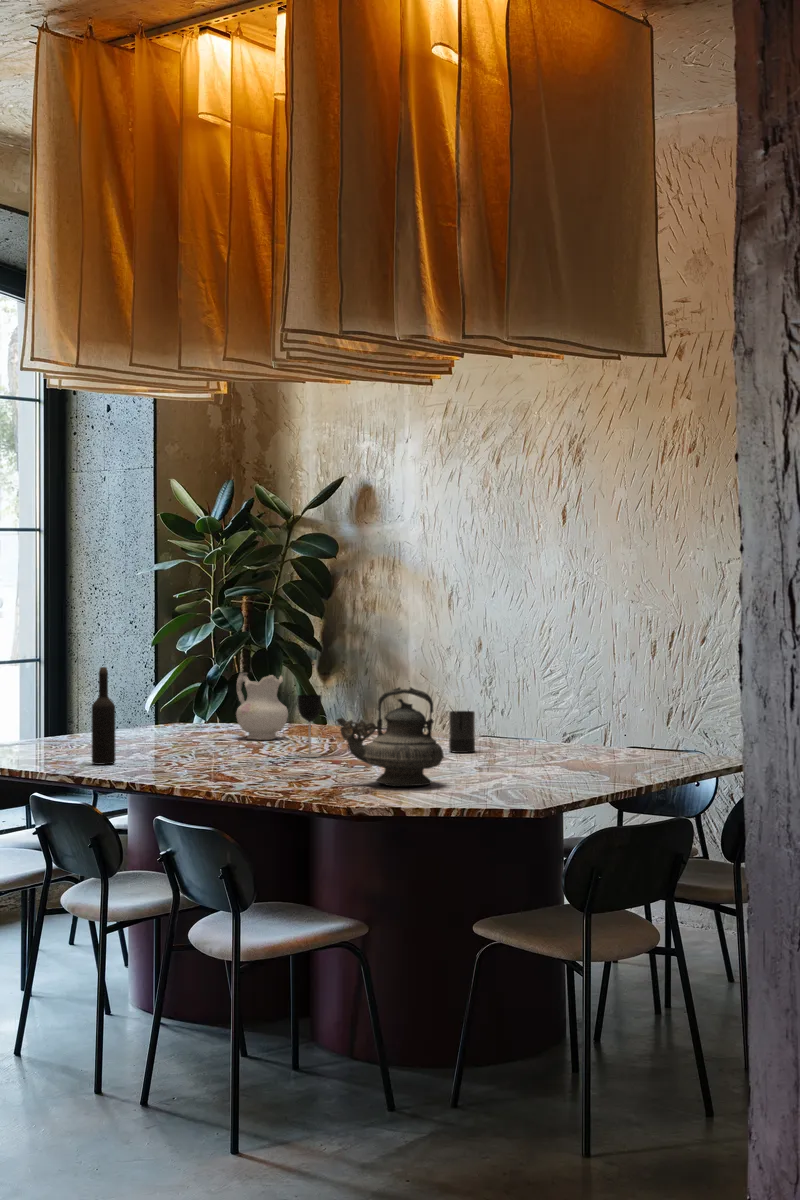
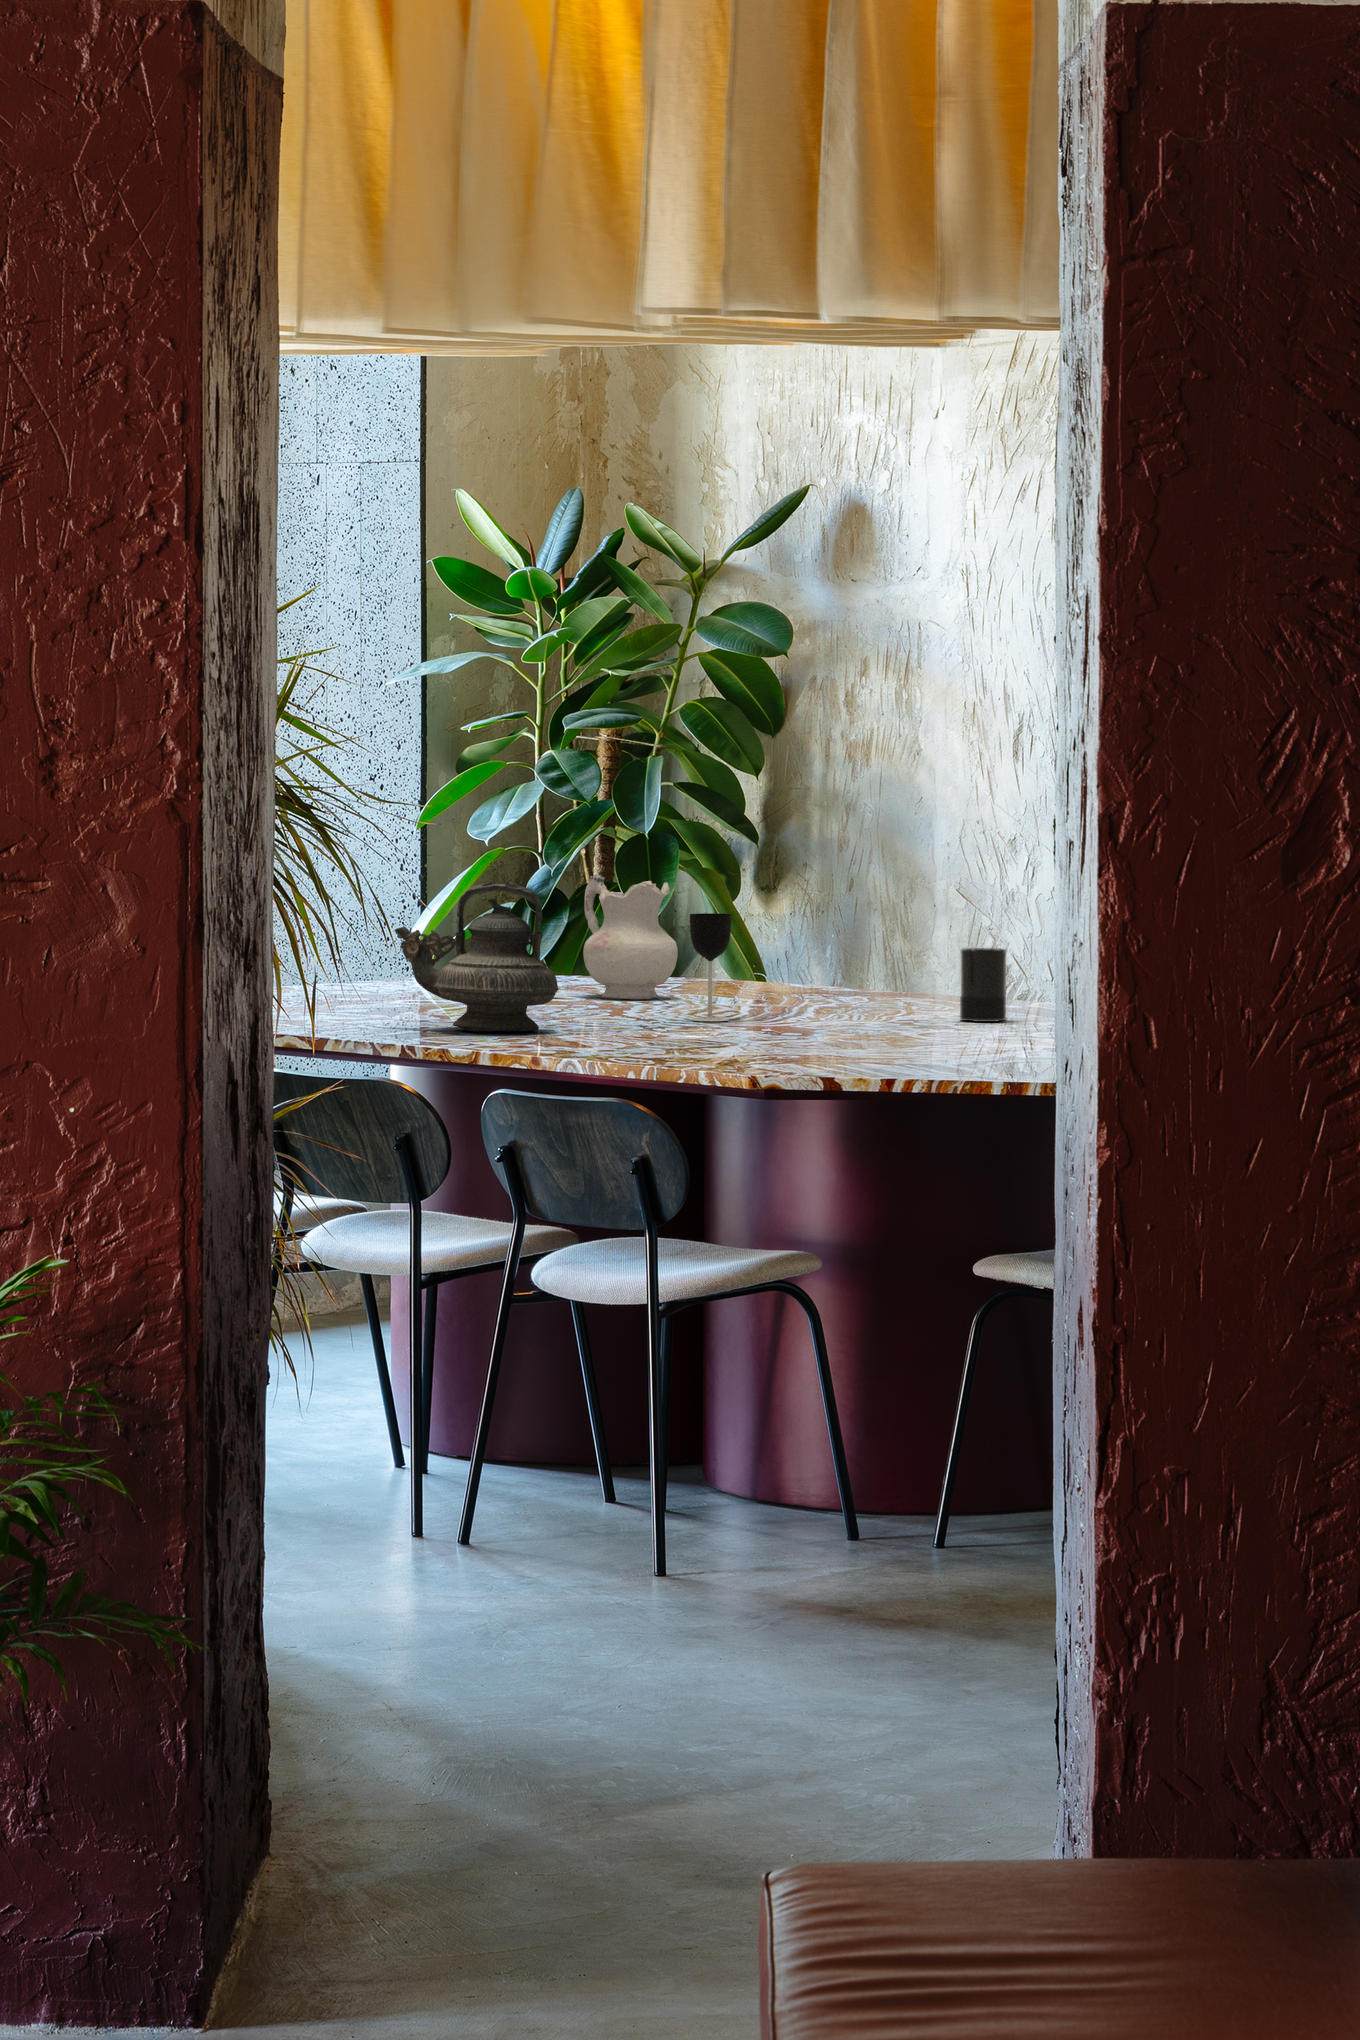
wine bottle: present [92,667,116,764] -> none [340,859,379,1022]
teapot: present [337,687,444,786] -> present [395,881,559,1032]

